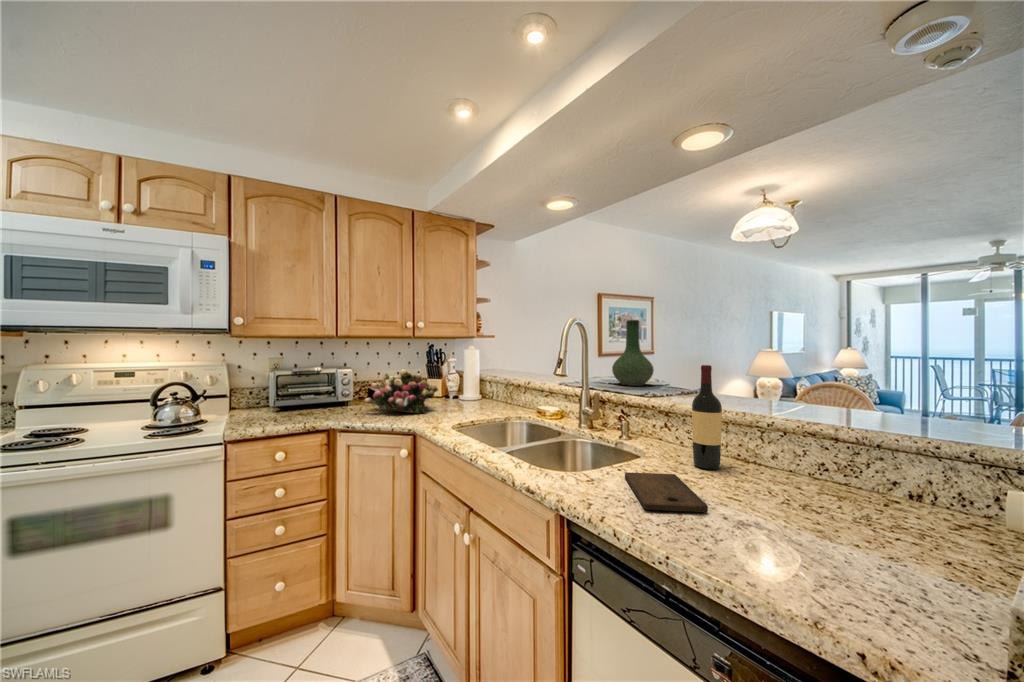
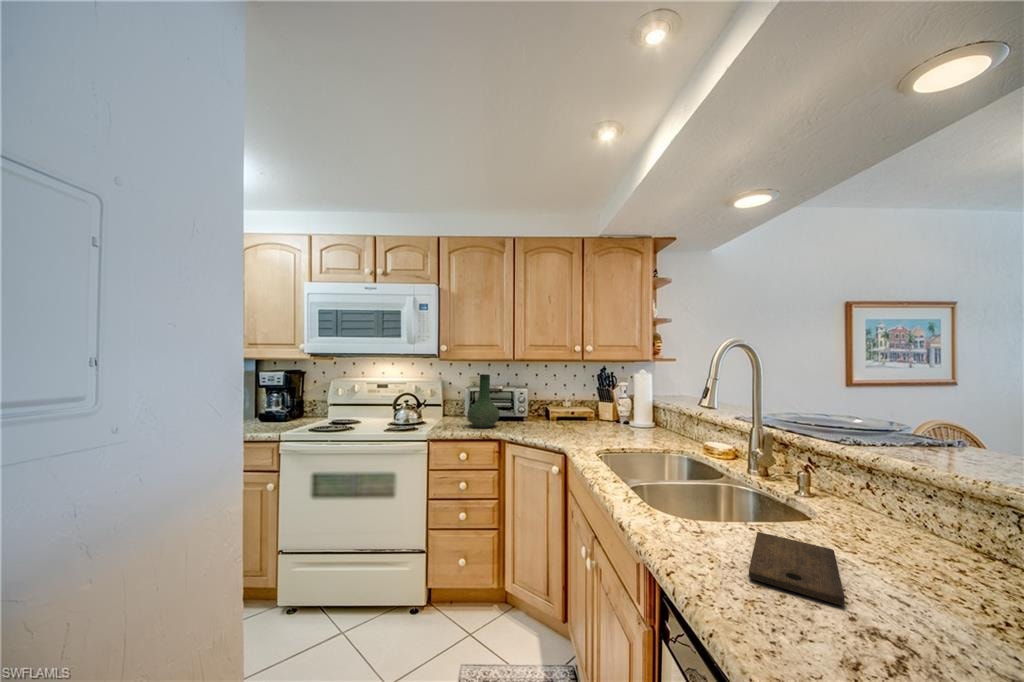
vase: present [612,320,654,386] -> present [468,374,500,428]
wine bottle: present [692,365,722,469] -> none [882,407,935,559]
flower arrangement: present [365,370,438,413] -> none [533,390,600,434]

